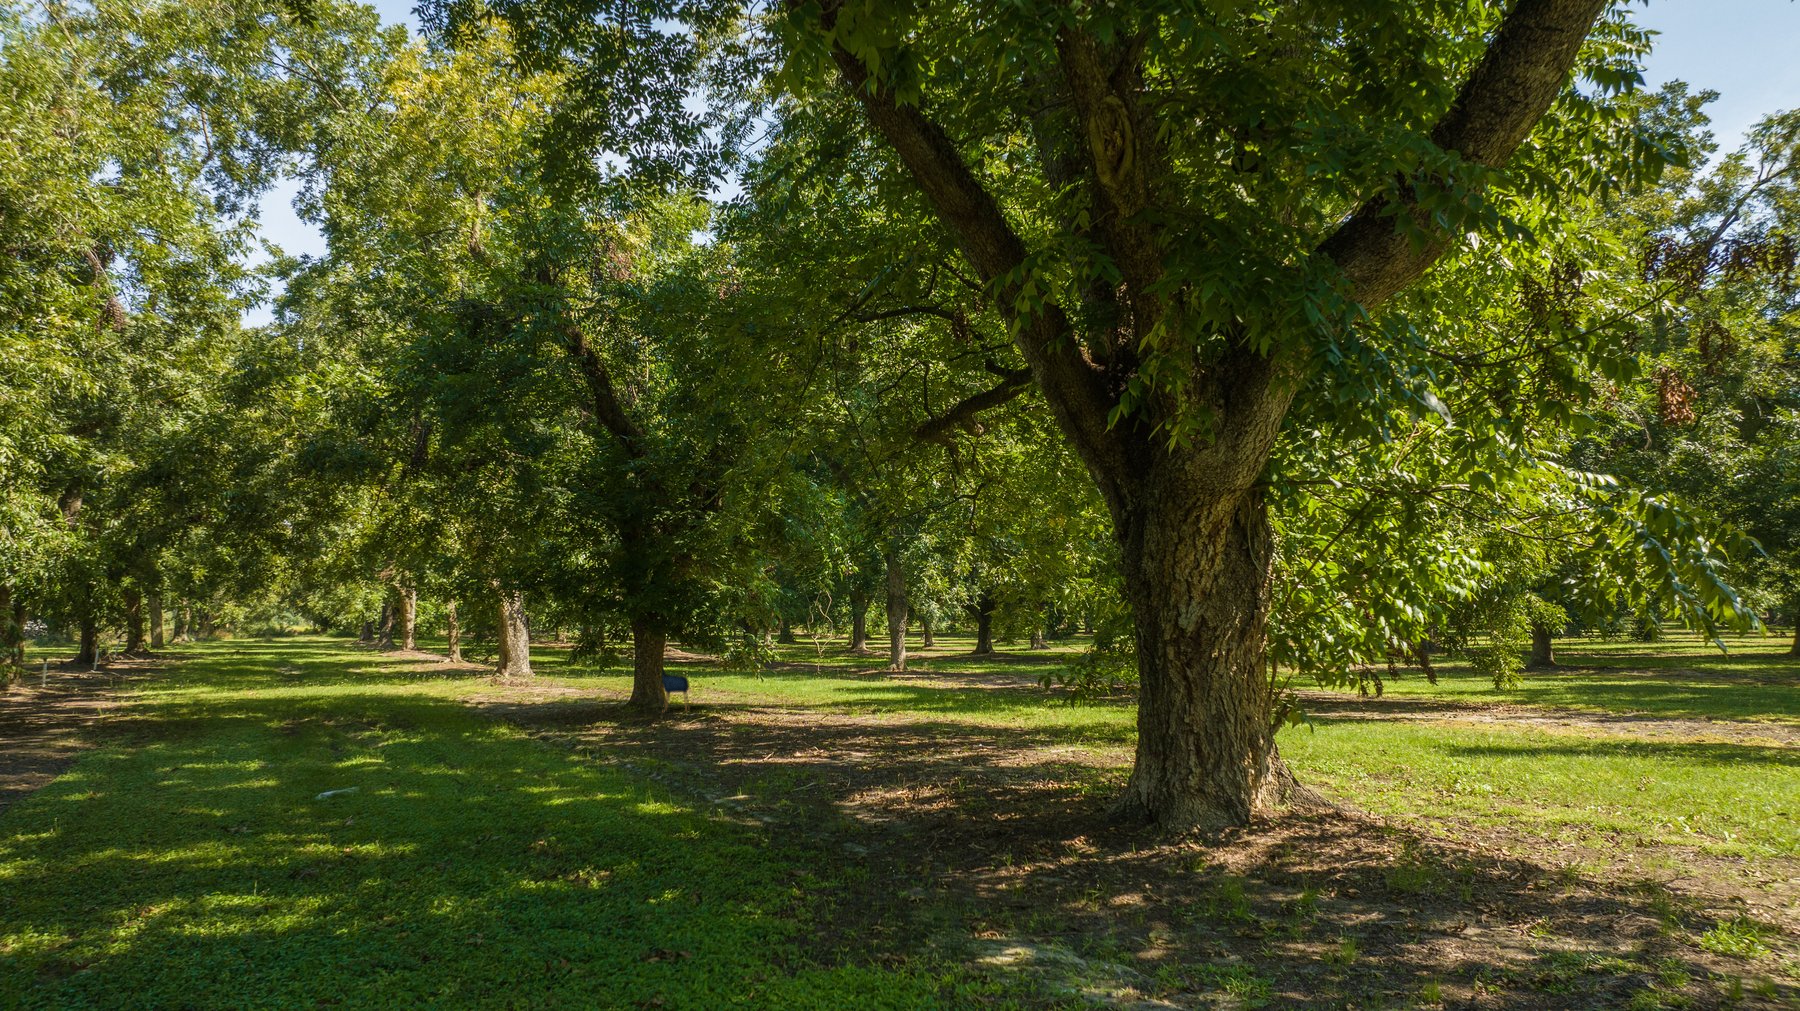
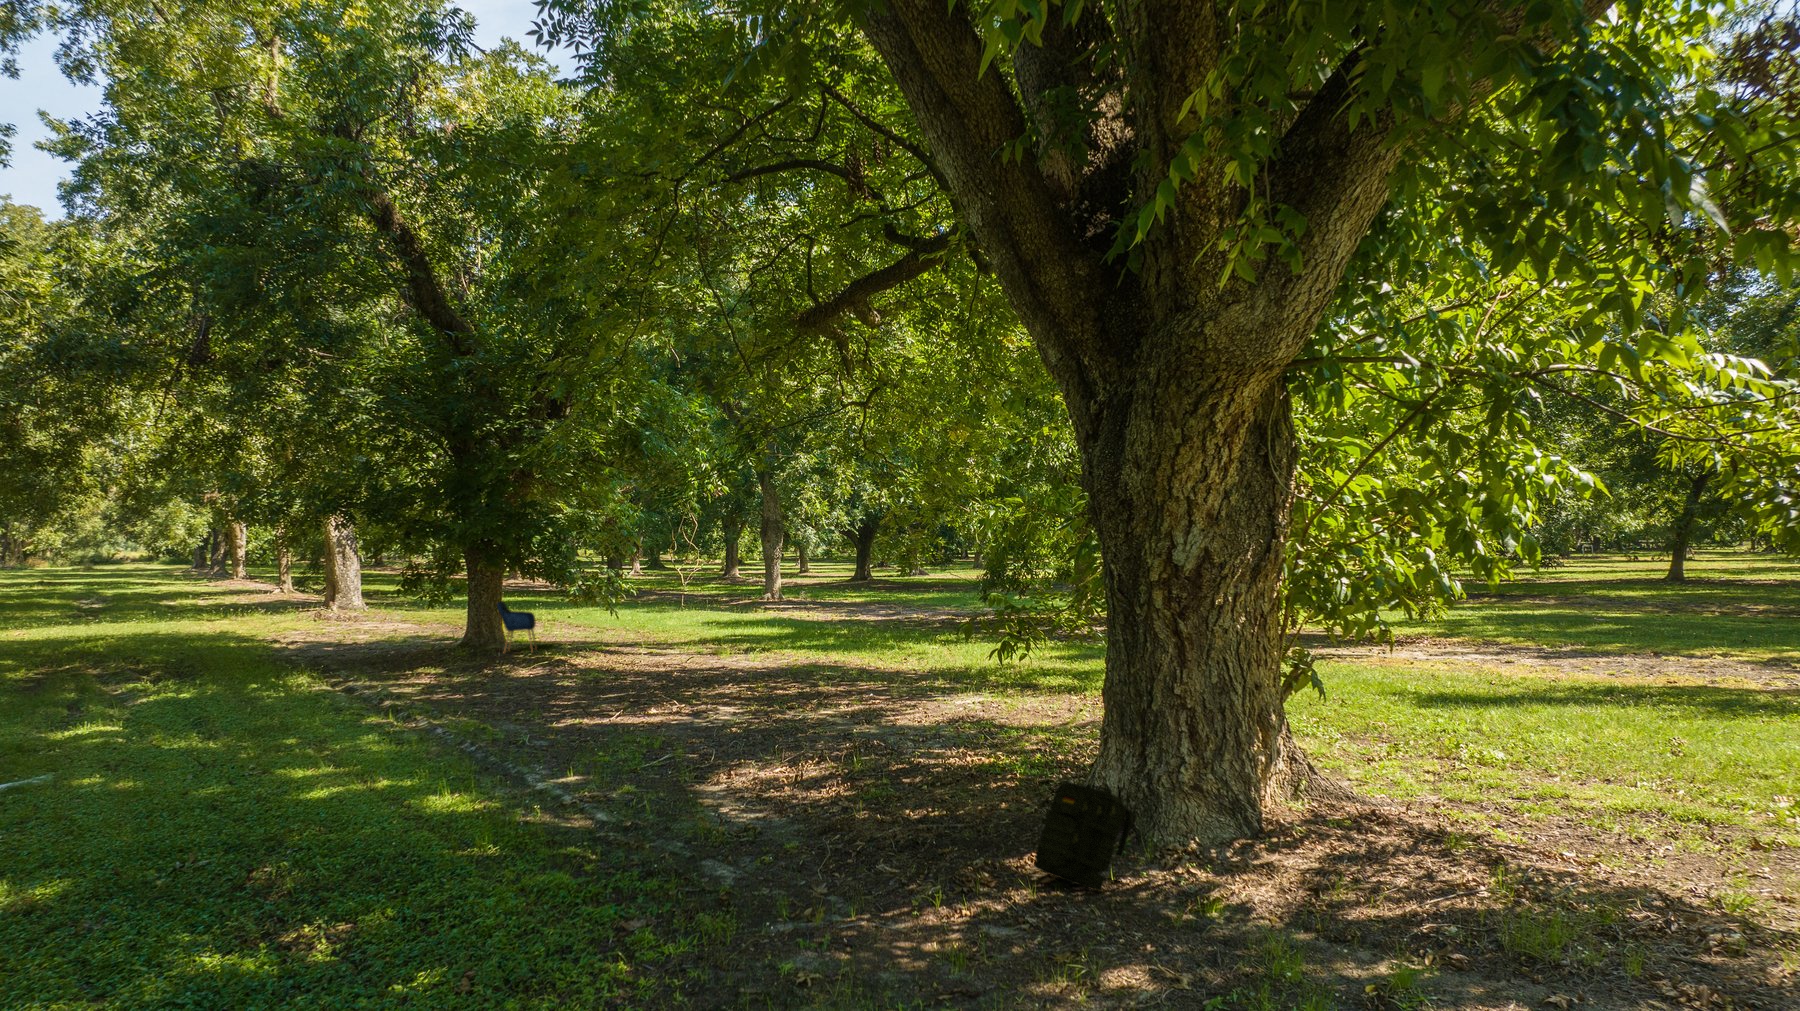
backpack: none [1079,785,1152,860] -> present [1034,782,1132,892]

